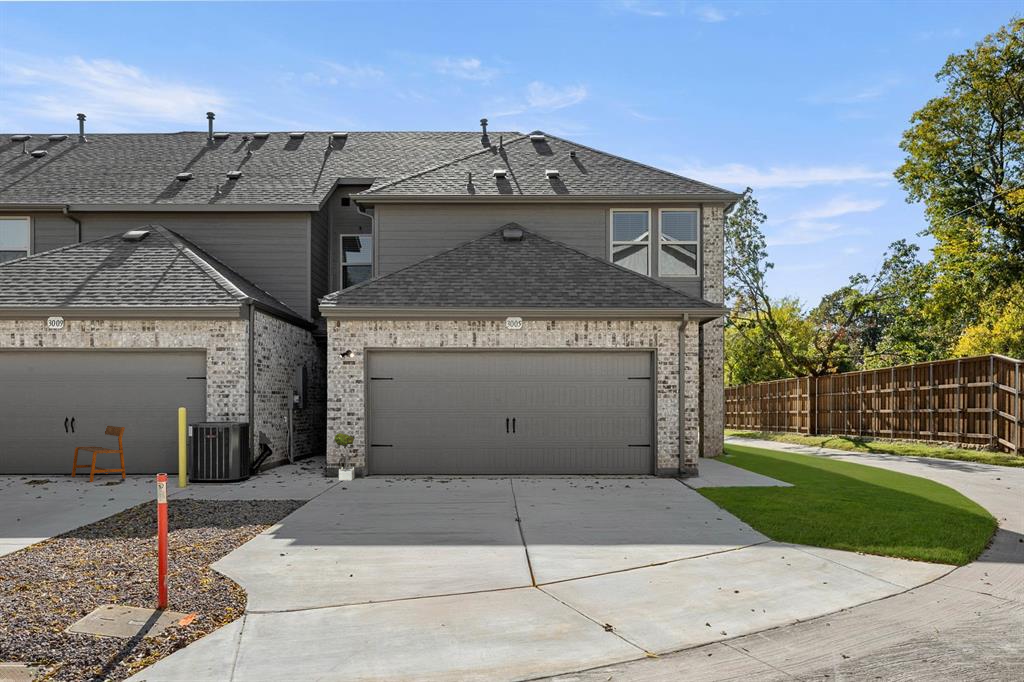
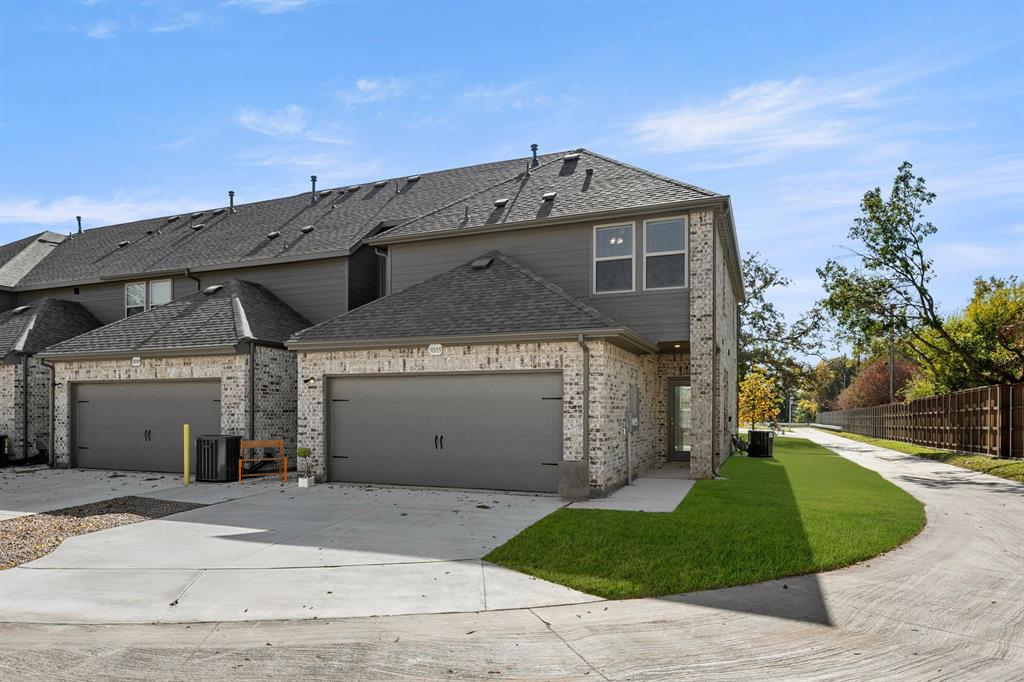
bench: present [72,426,126,482] -> present [239,439,287,485]
trash can: none [663,440,695,482] -> present [558,460,590,502]

